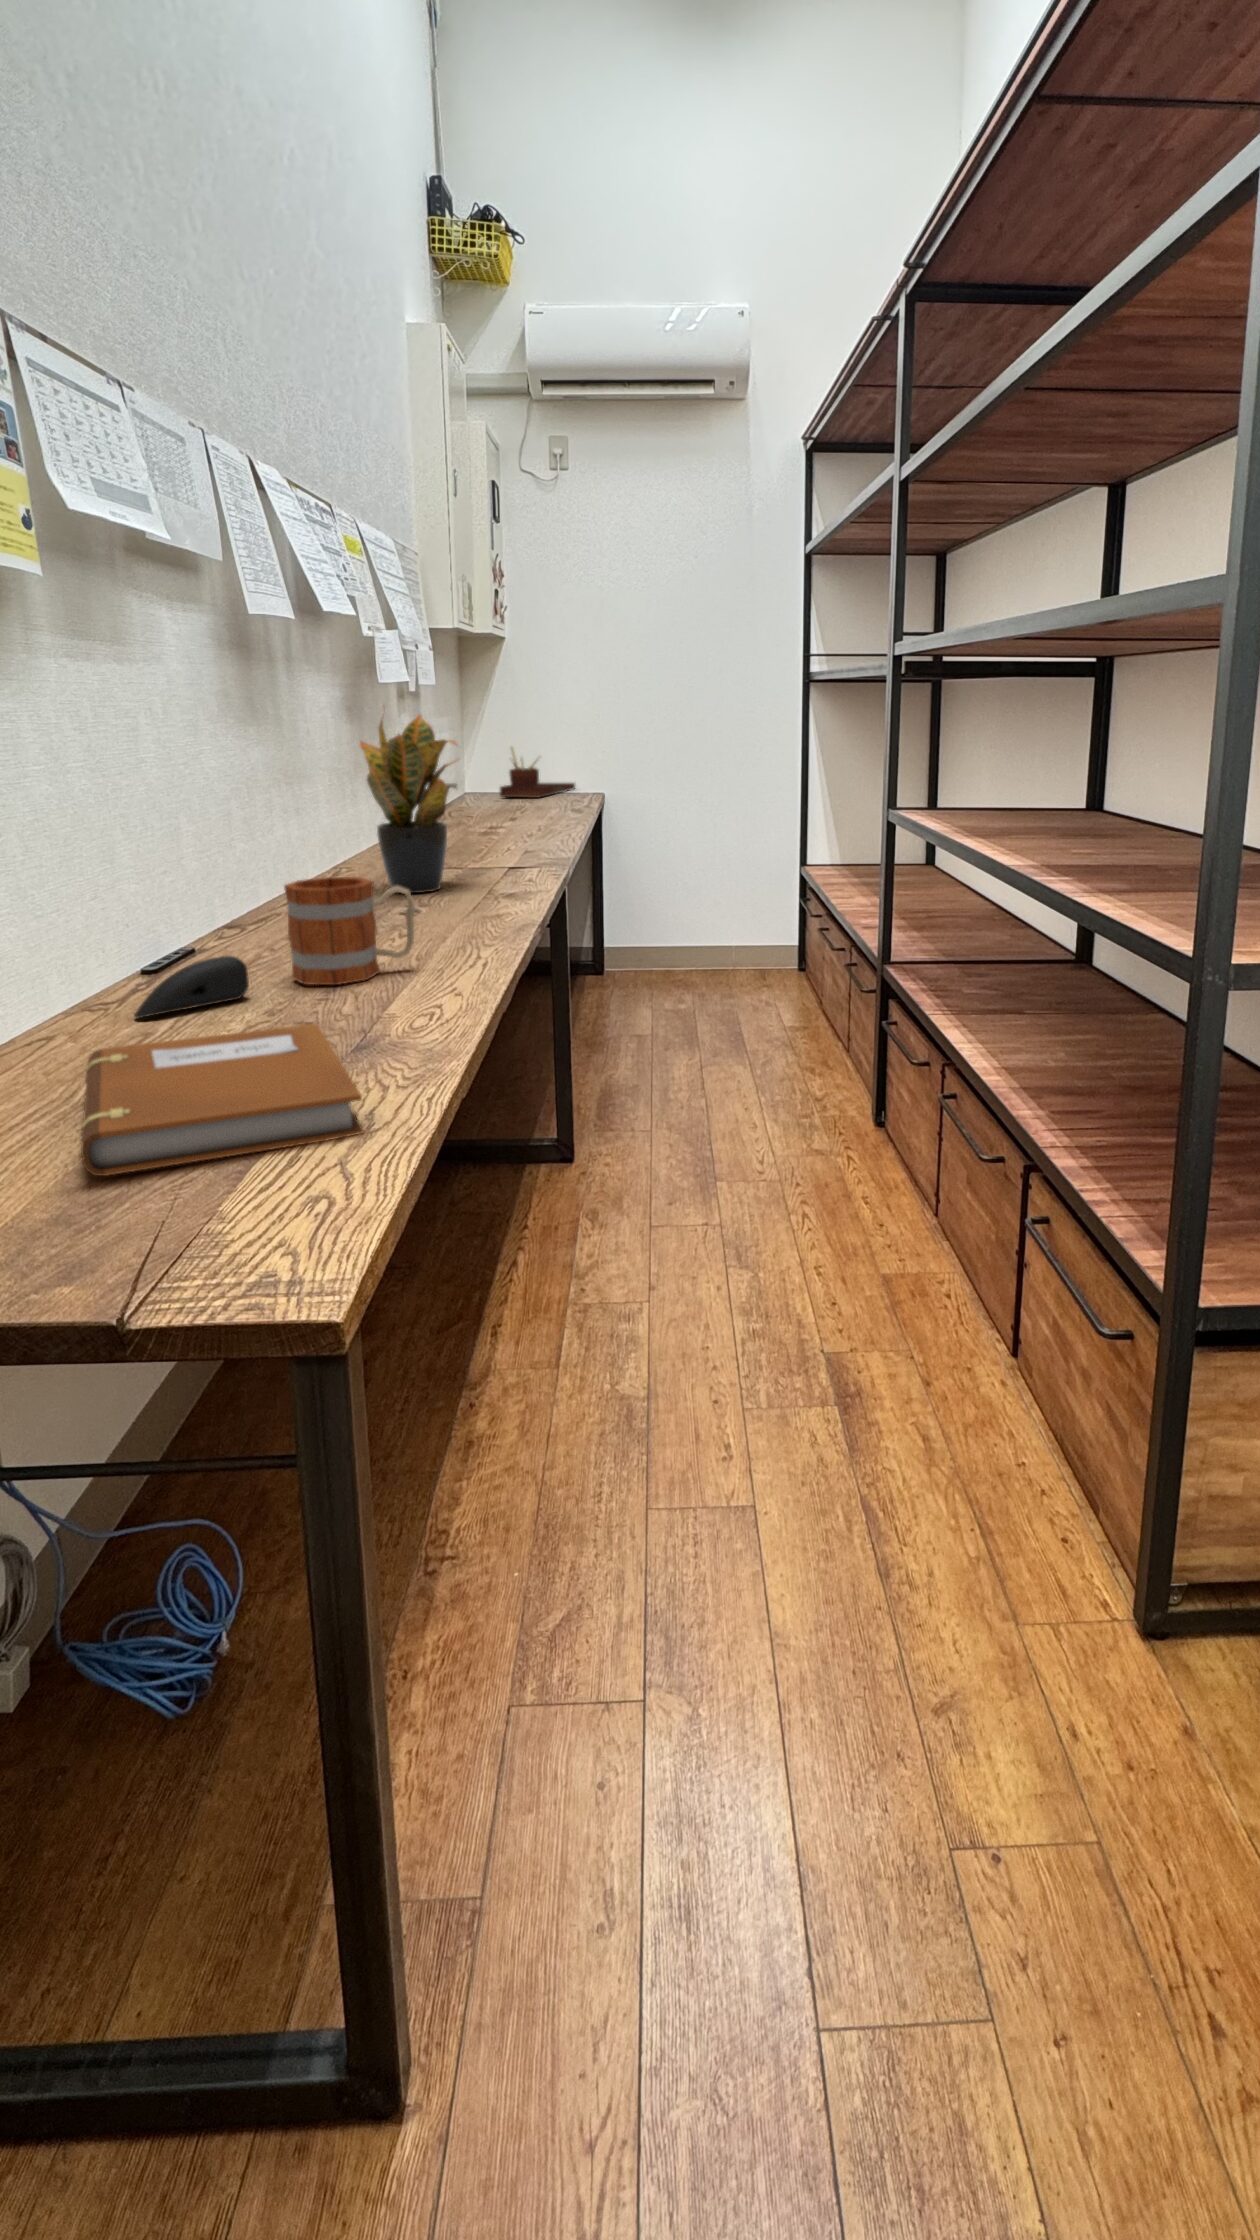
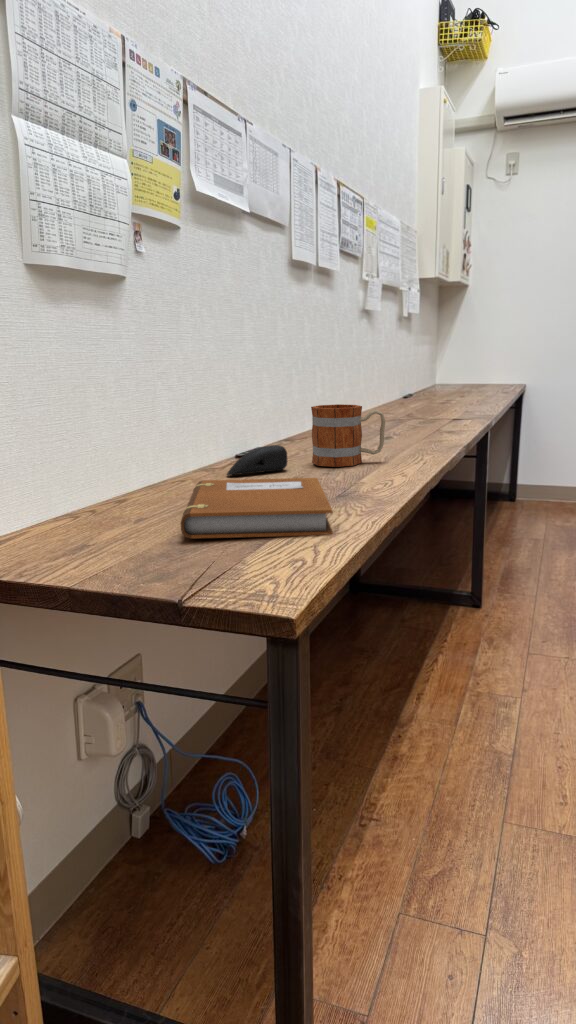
potted plant: present [360,705,457,893] -> none [358,307,436,428]
desk organizer: present [500,747,575,798] -> none [456,351,506,386]

